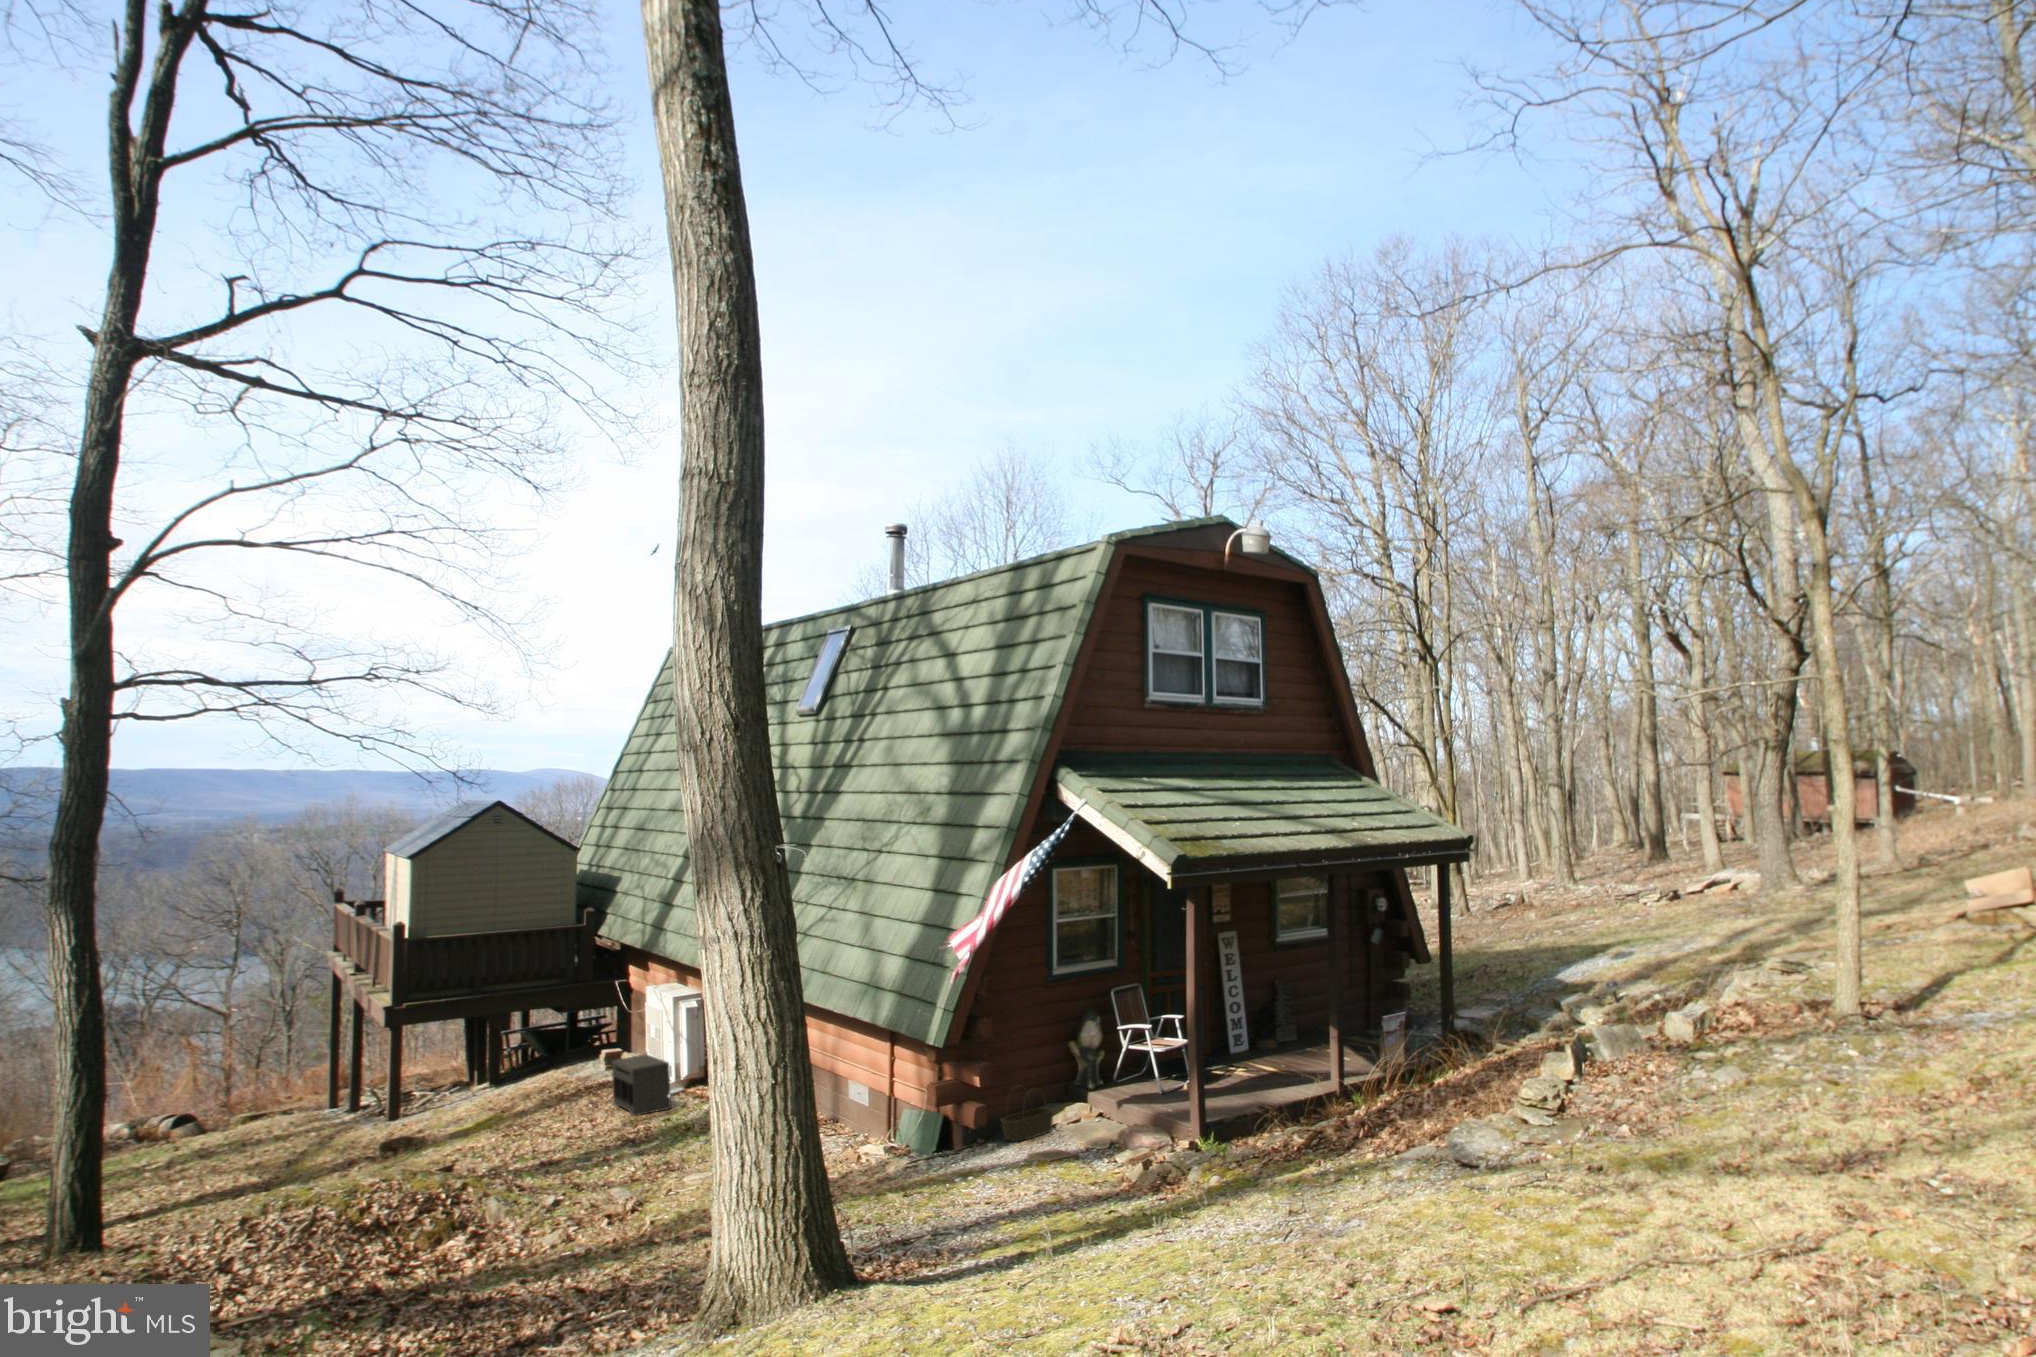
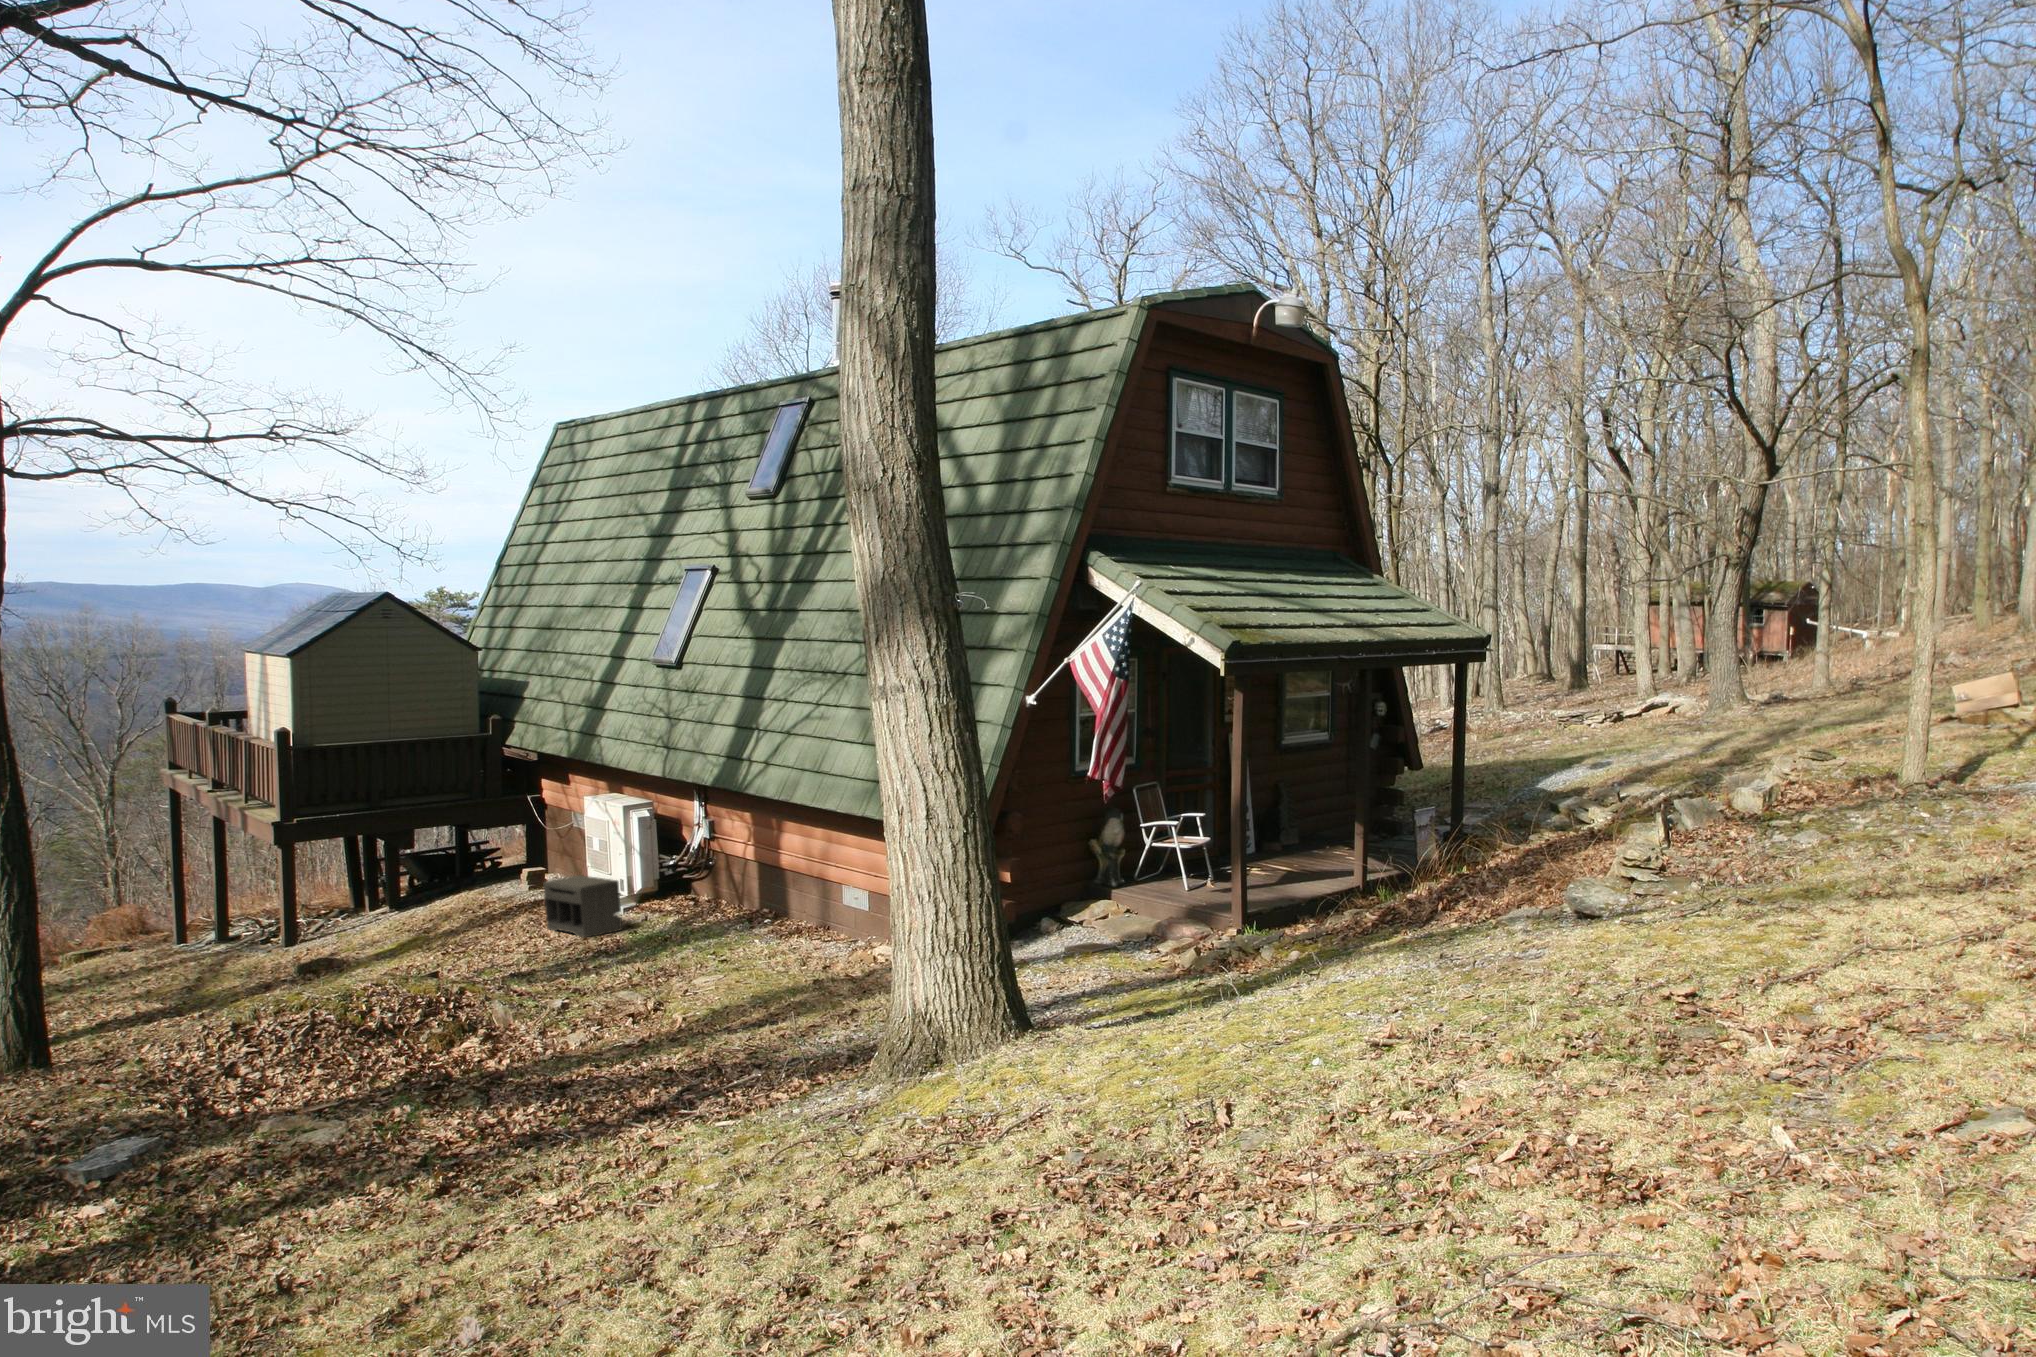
basket: present [1001,1090,1053,1142] -> none [1037,882,1088,936]

